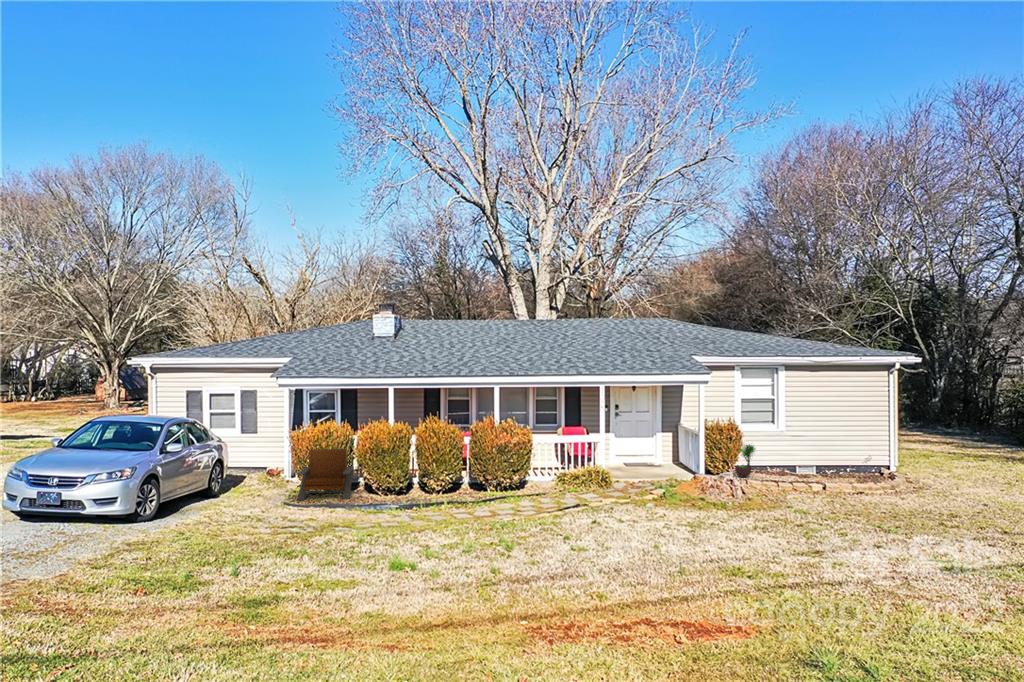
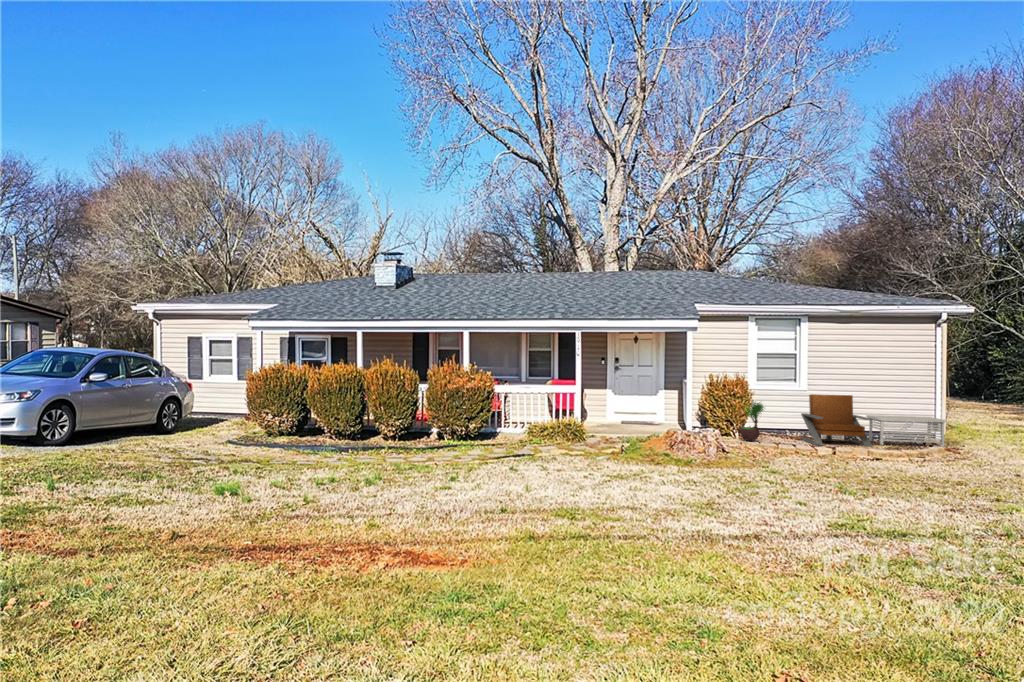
lounge chair: present [297,449,354,500] -> present [801,394,873,447]
storage bench: none [829,450,890,476] -> present [866,415,946,447]

